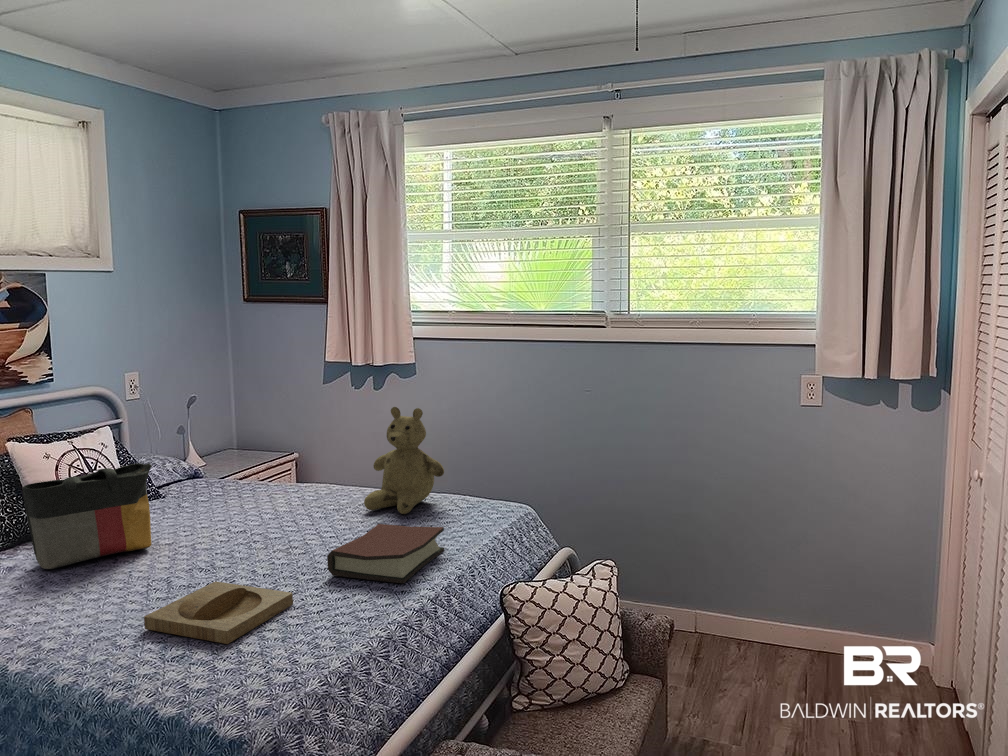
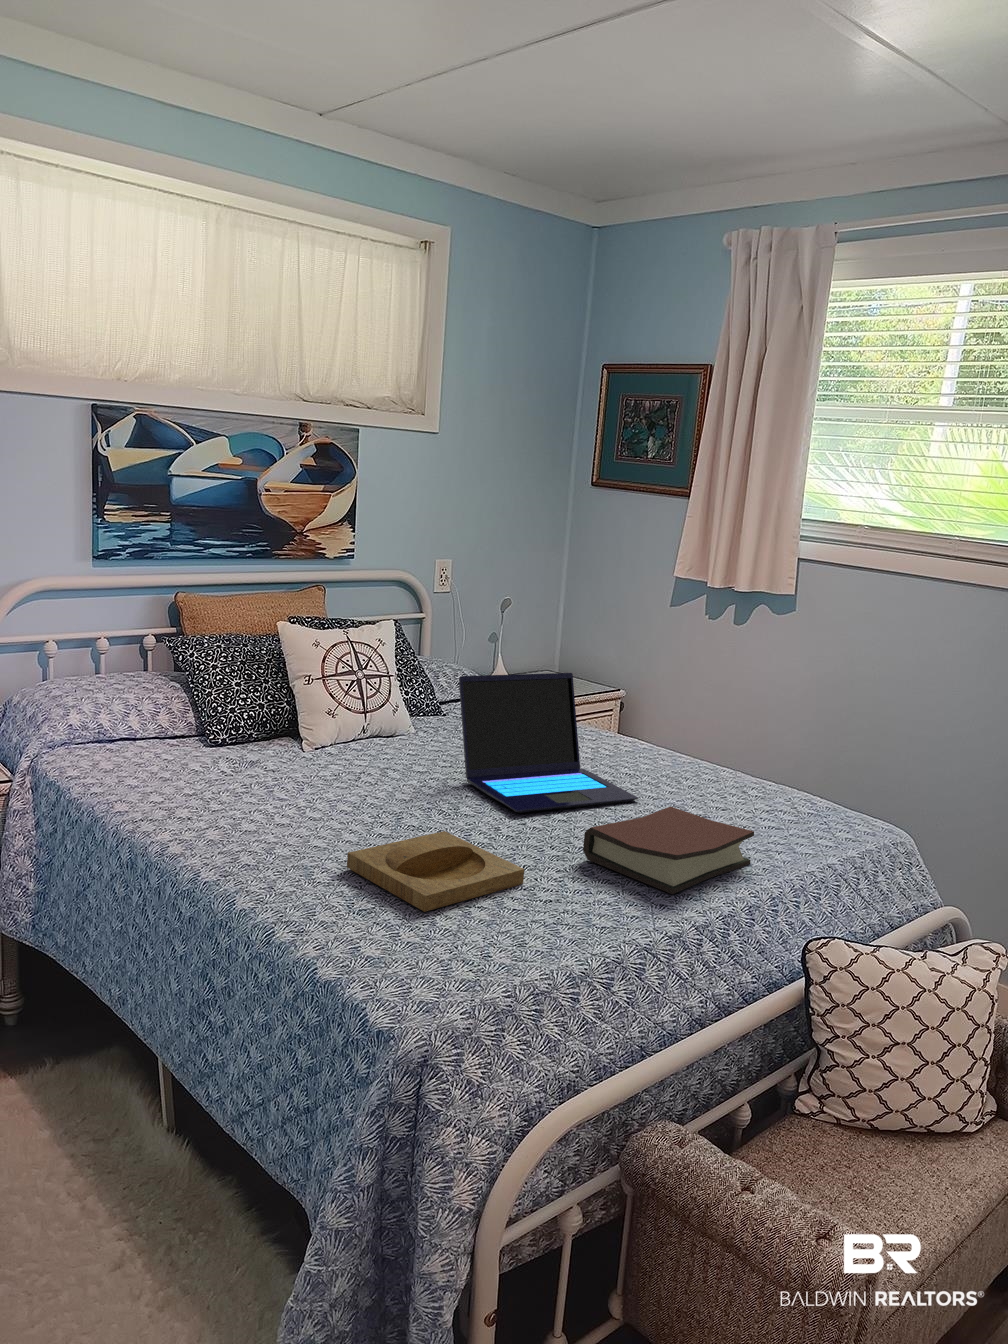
teddy bear: present [364,407,444,514] -> none [670,653,788,801]
laptop: none [189,443,348,555] -> present [459,673,638,813]
tote bag: present [22,463,152,569] -> none [272,668,415,773]

